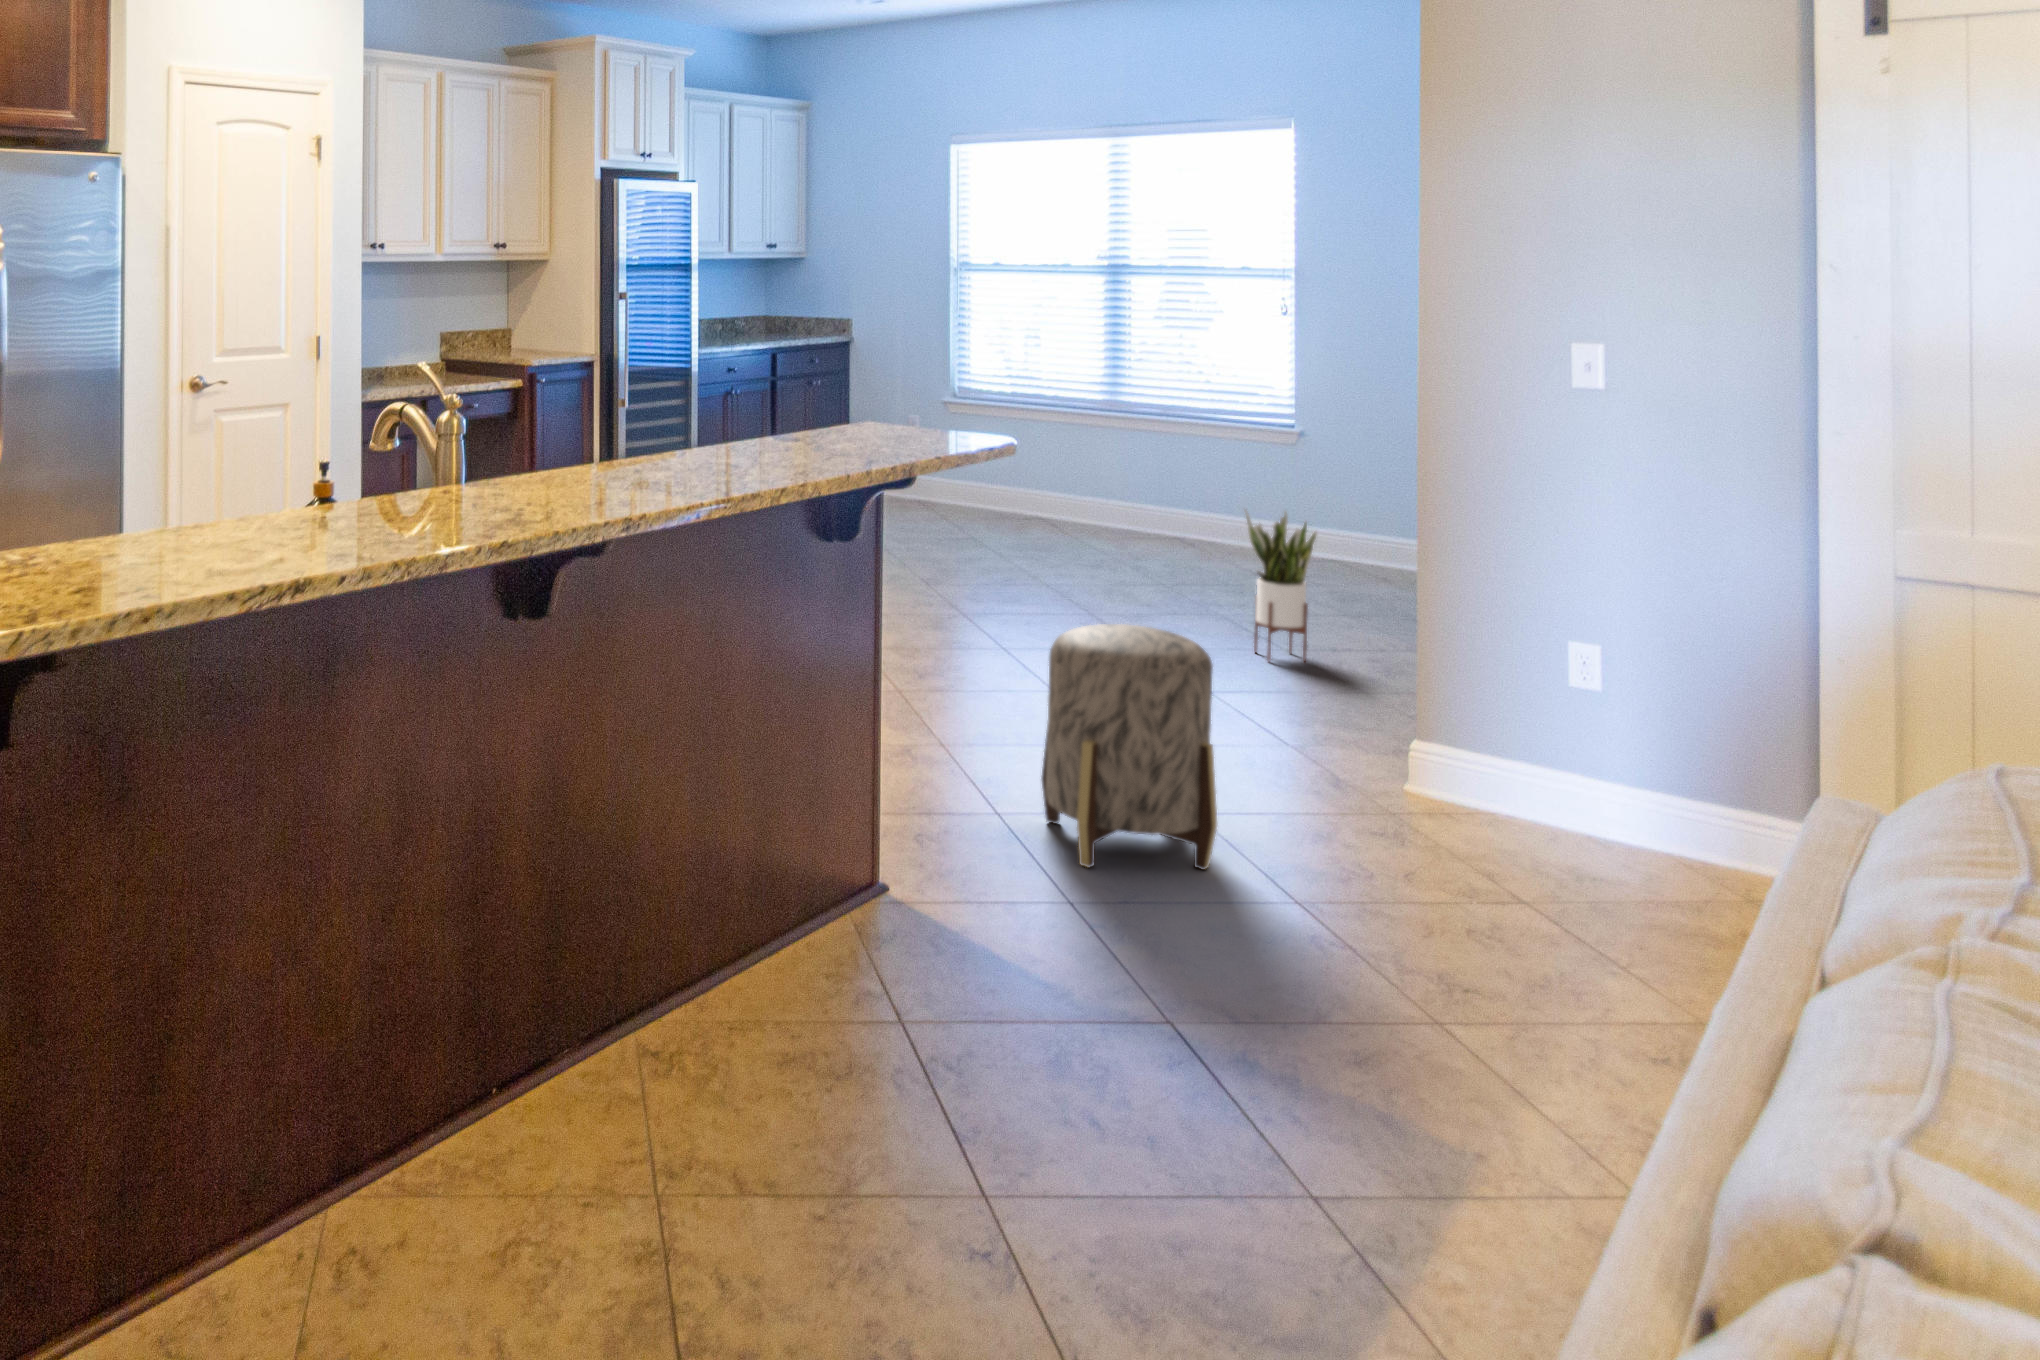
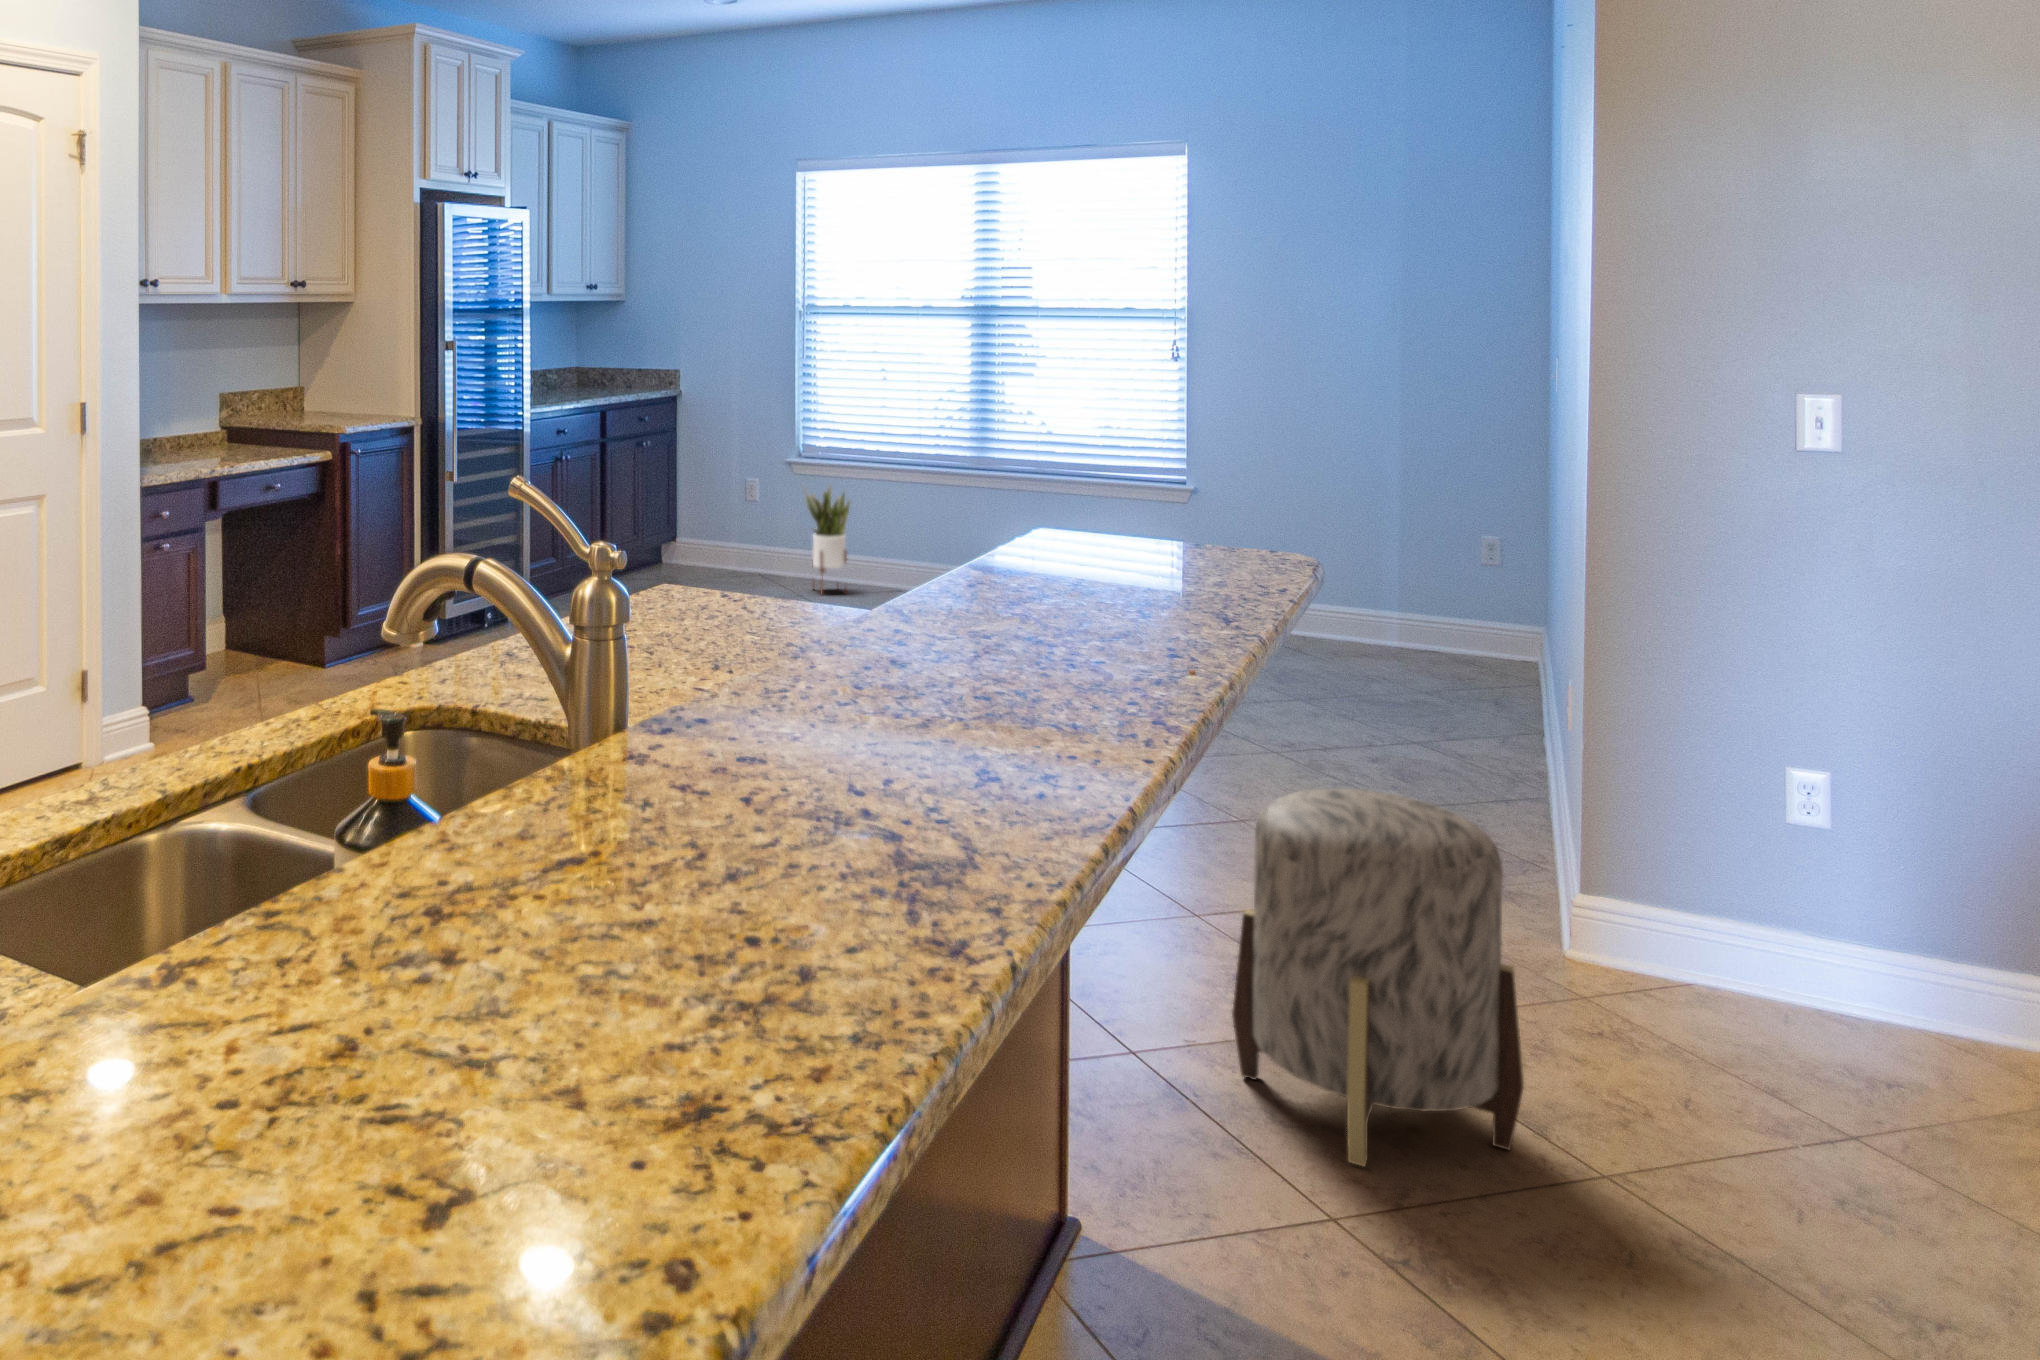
potted plant: present [1245,511,1316,661] -> present [805,485,850,592]

